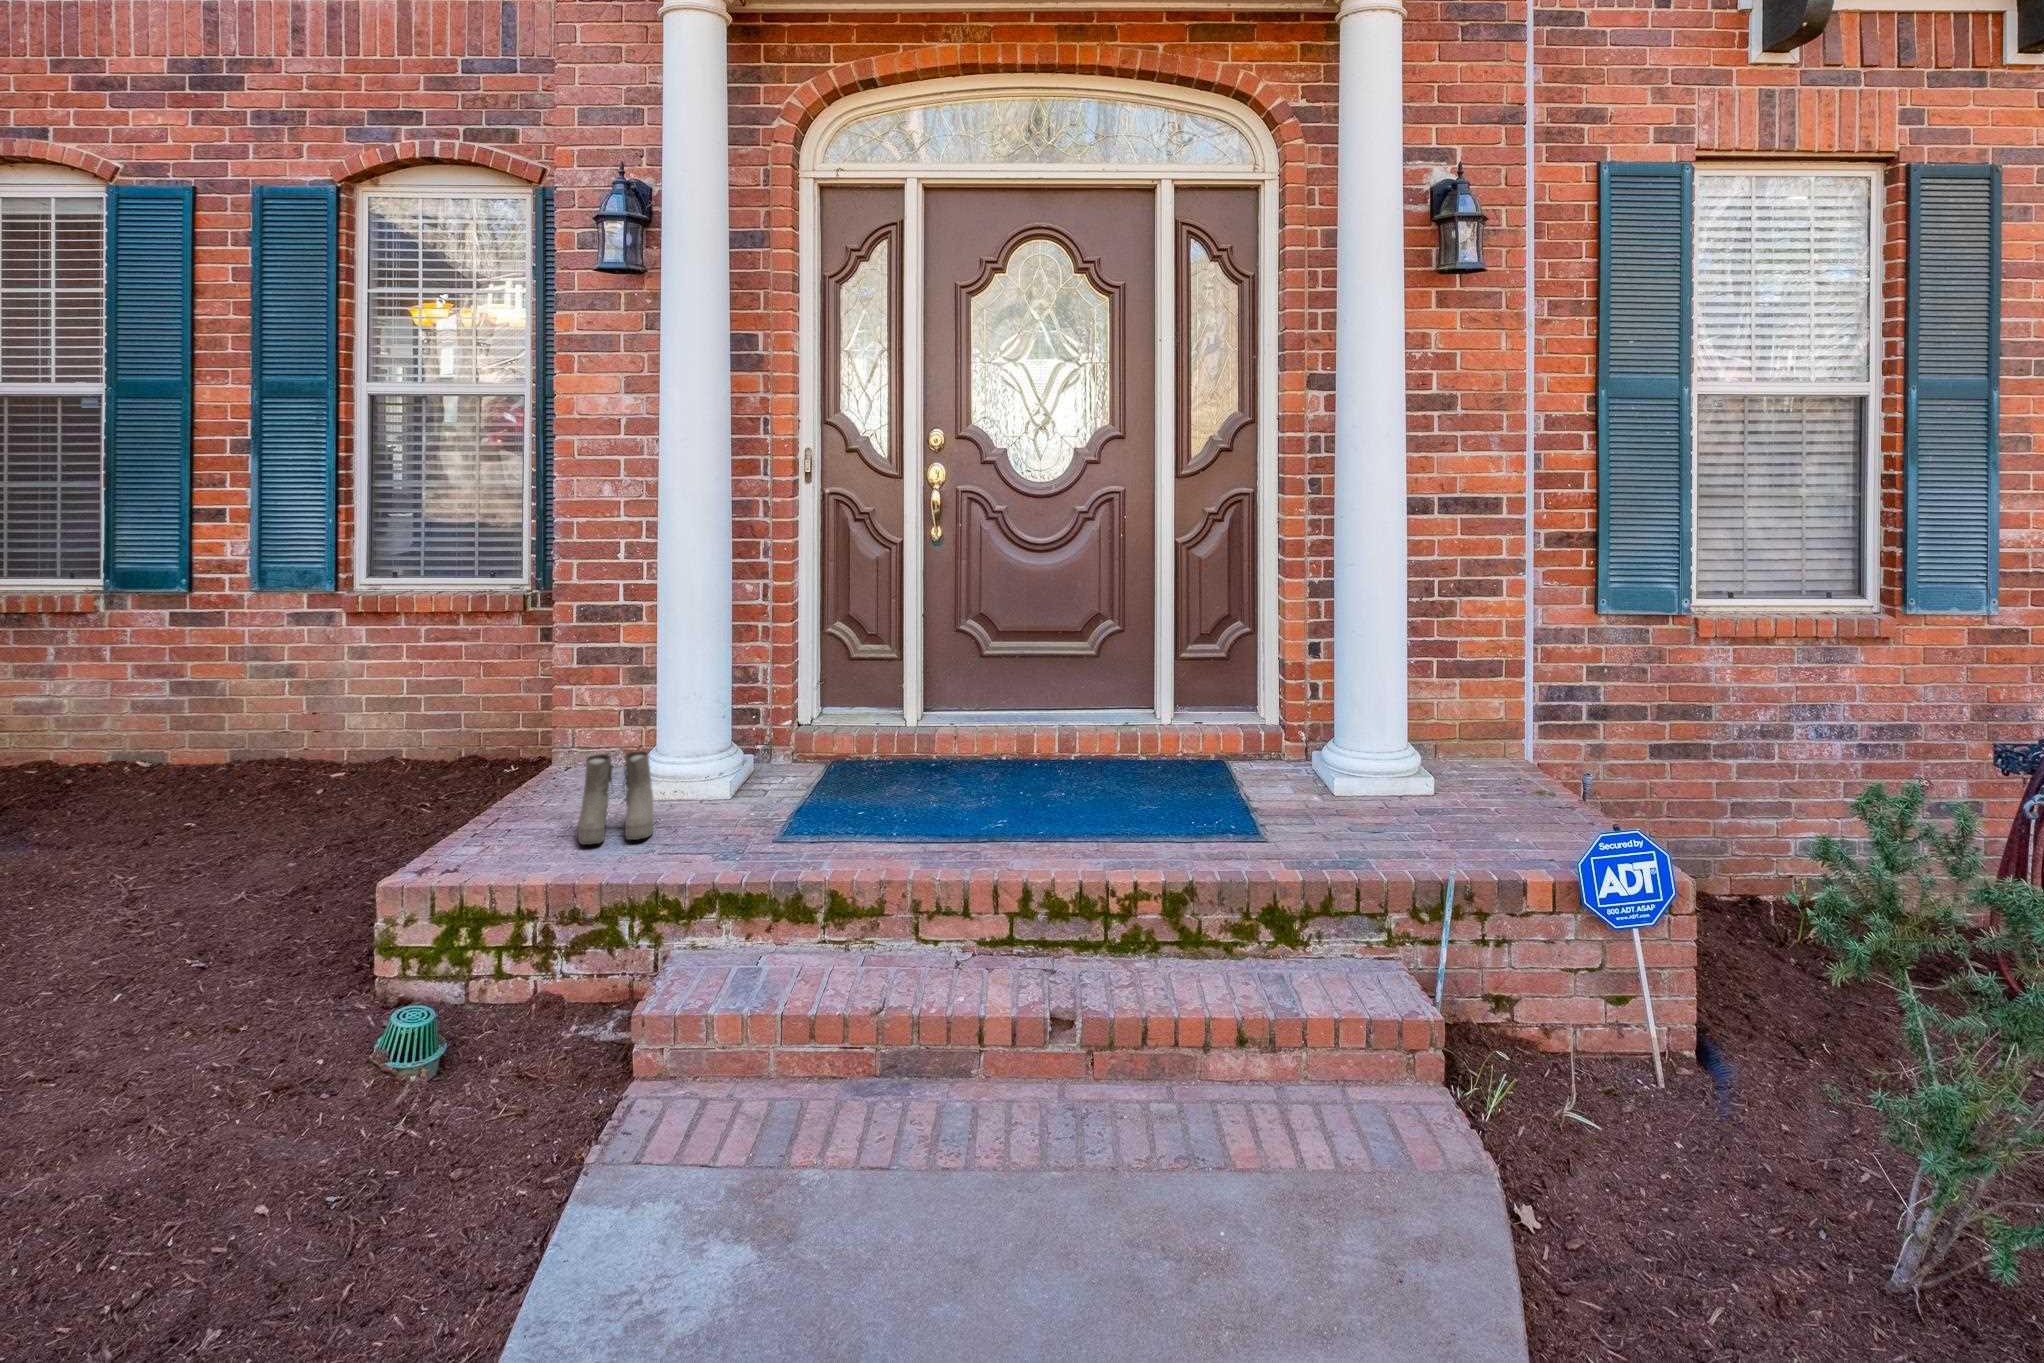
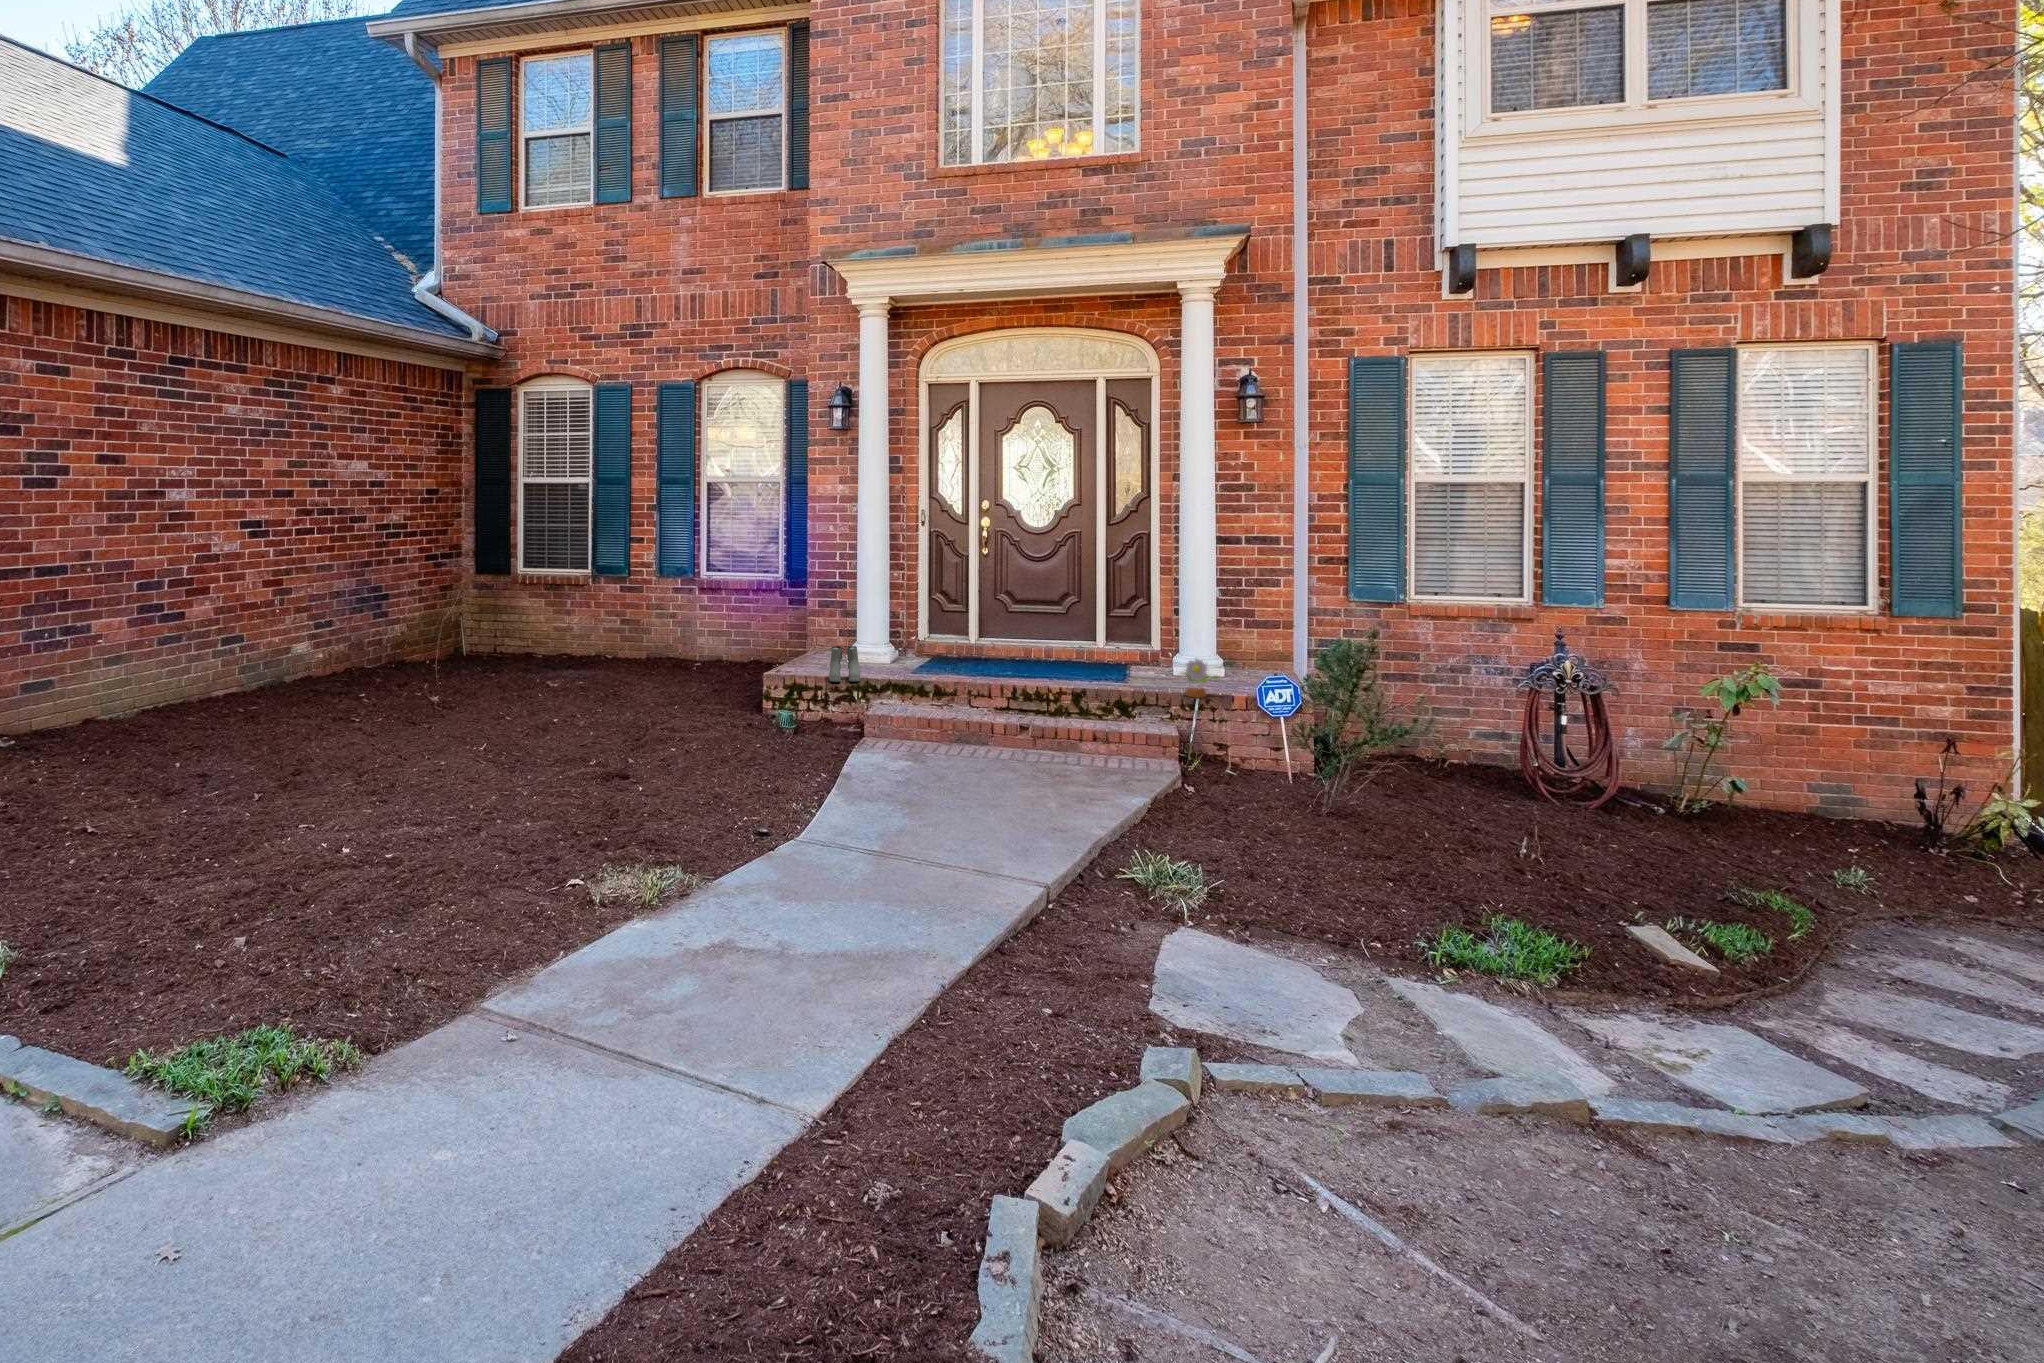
decorative plant: none [1335,750,1423,834] -> present [1183,659,1218,698]

